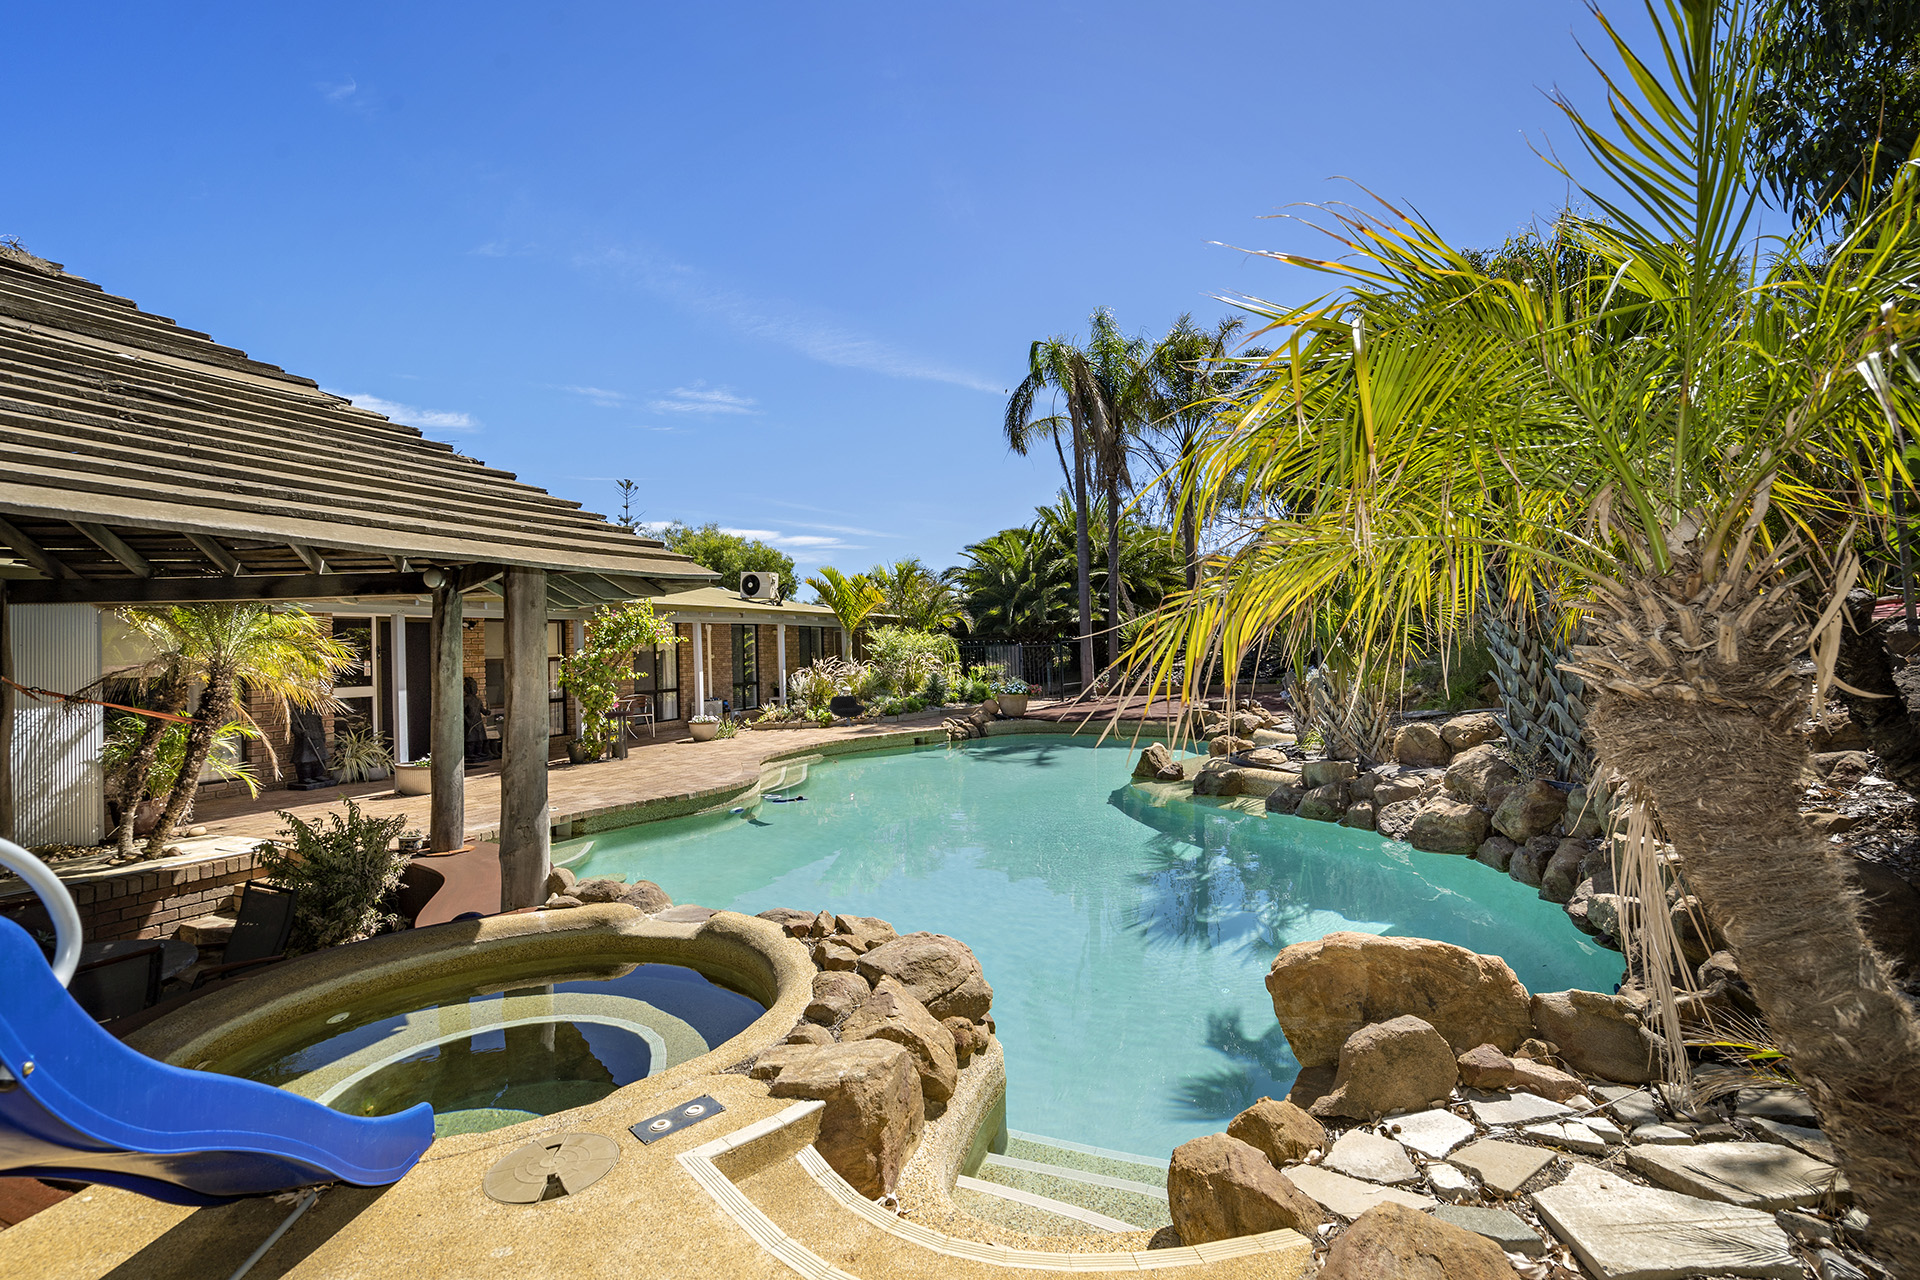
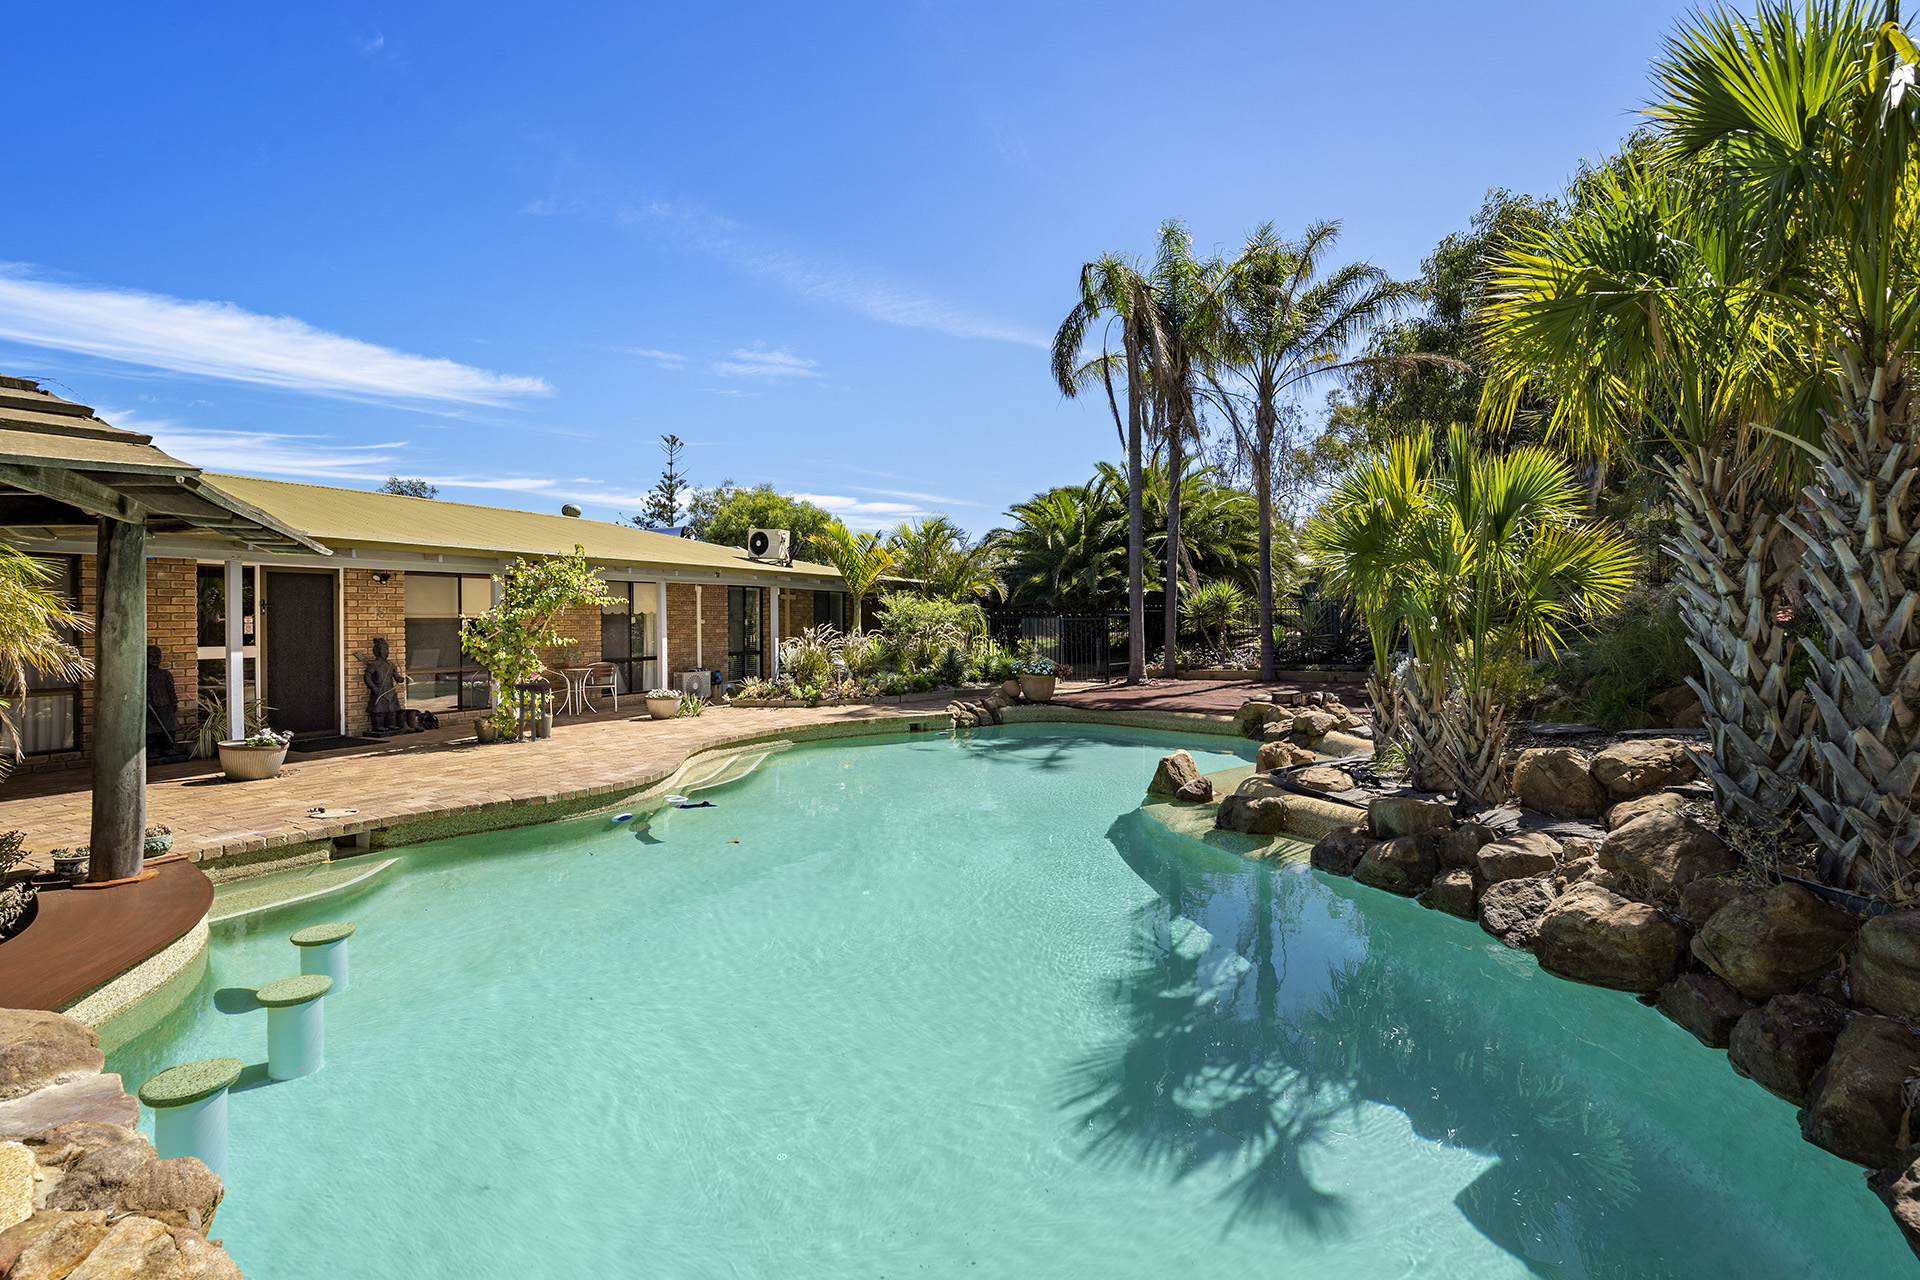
lounge chair: present [829,696,866,727] -> none [823,671,863,707]

